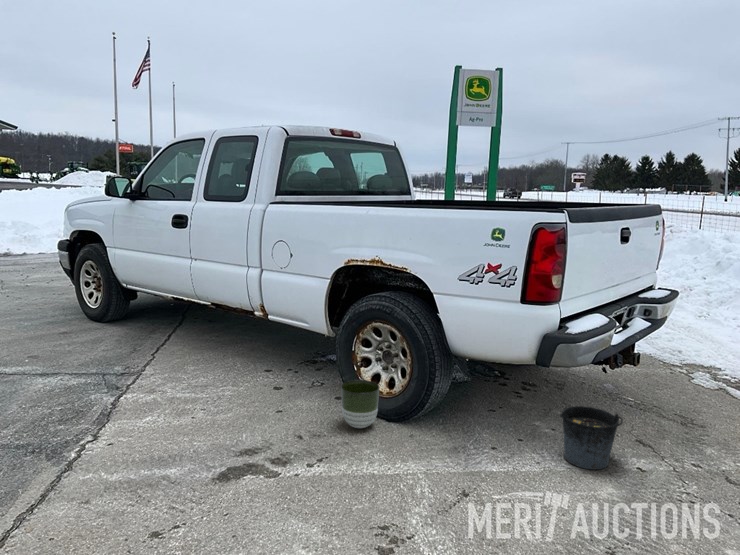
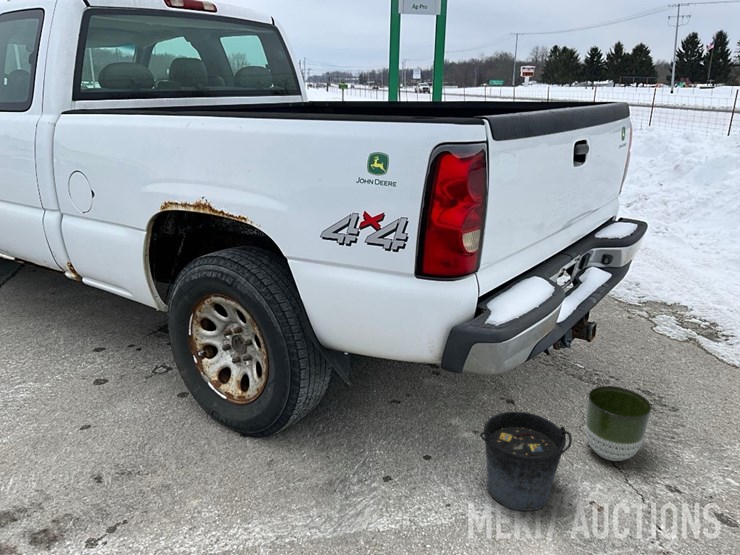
planter: present [341,380,379,428] -> present [586,386,651,461]

